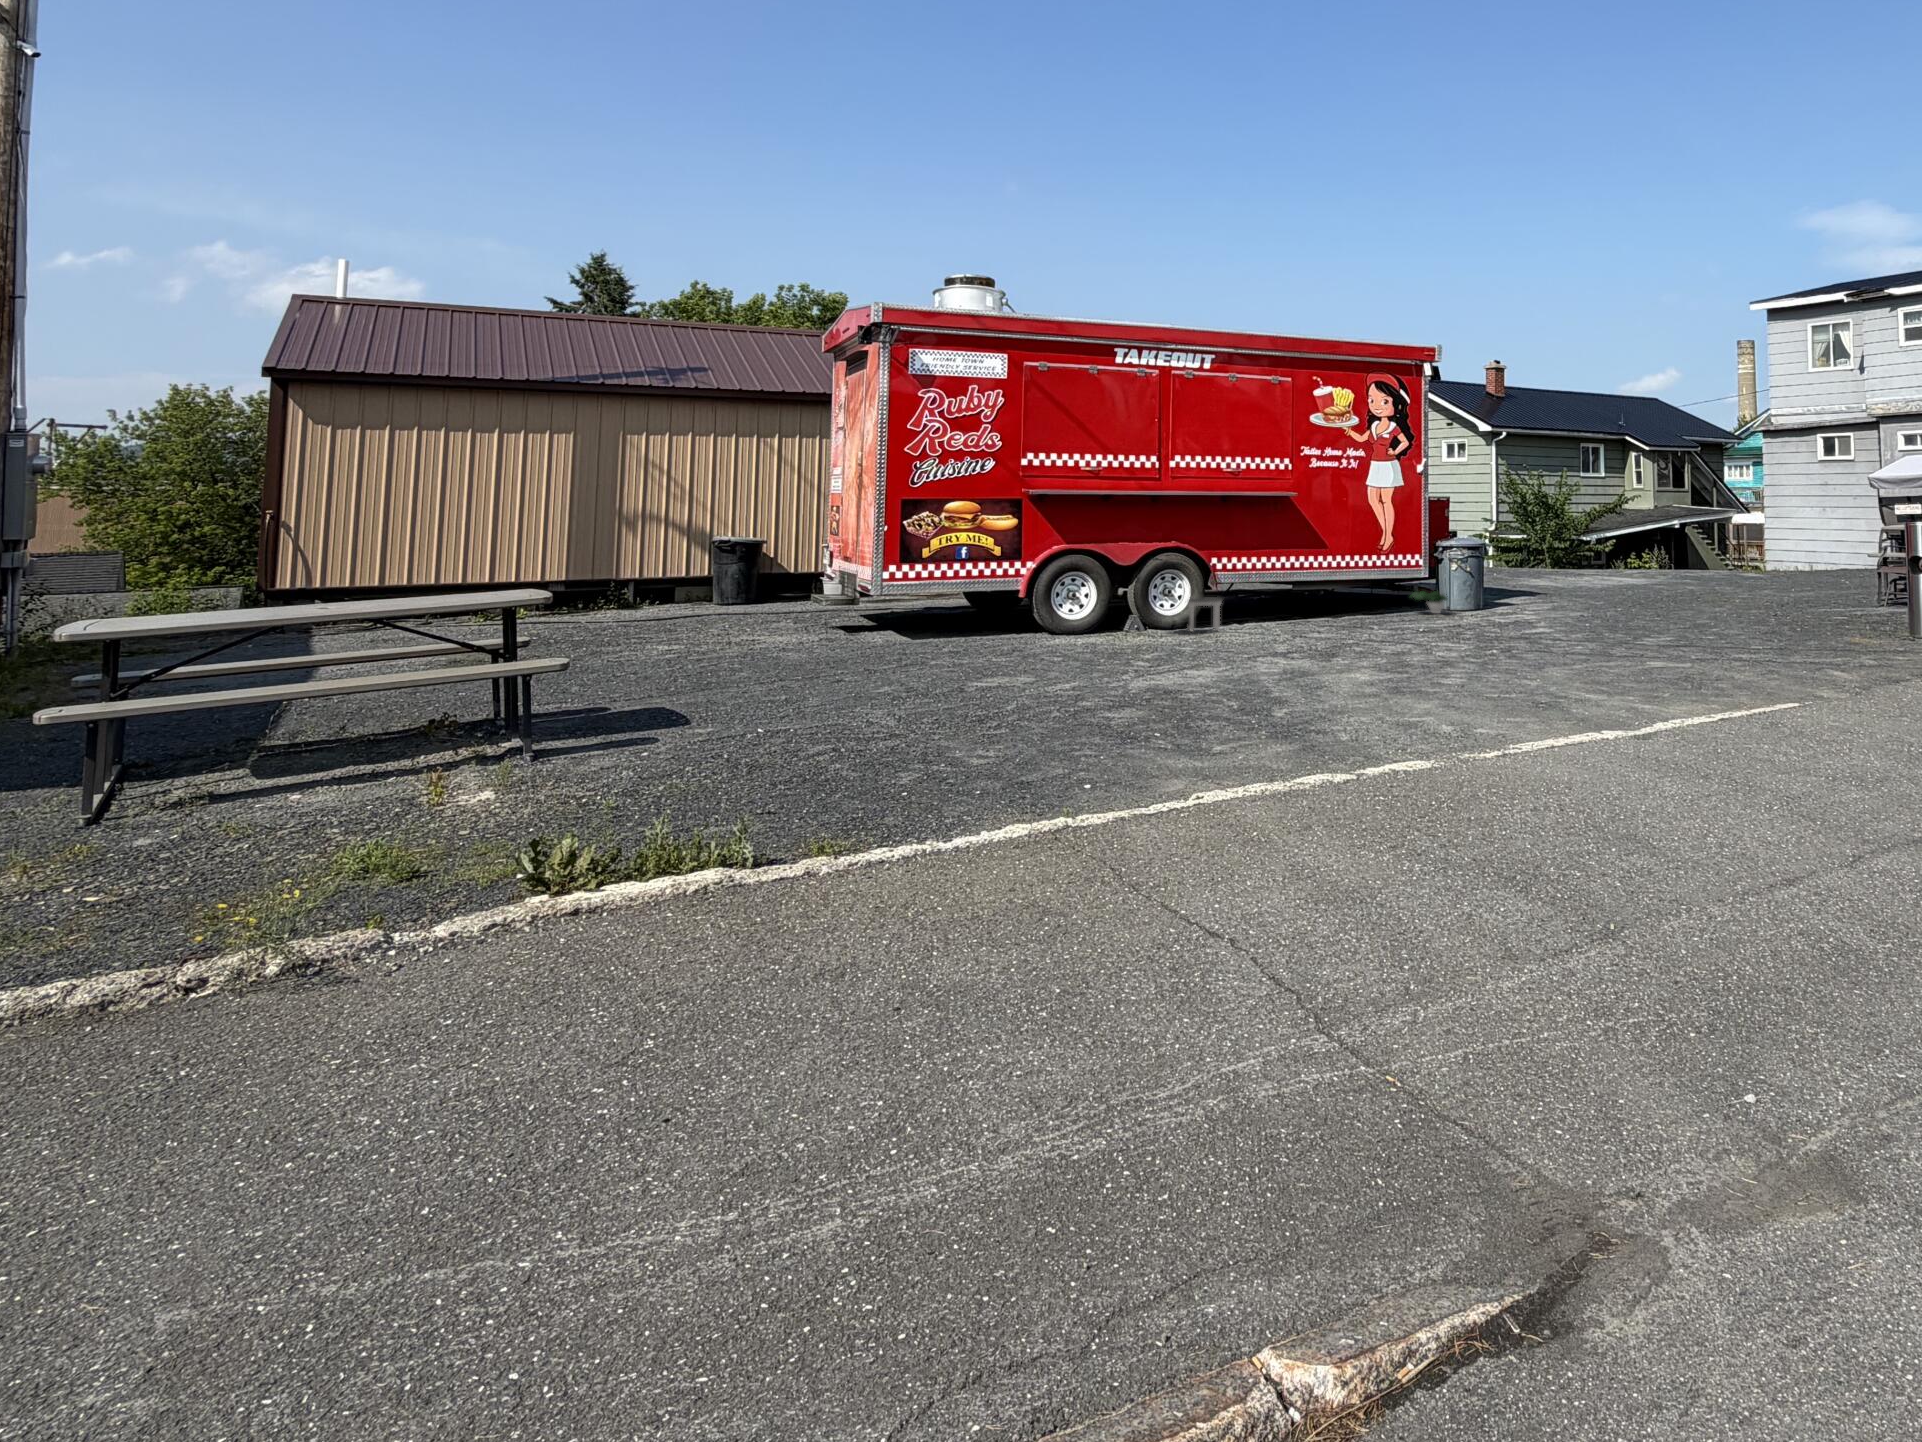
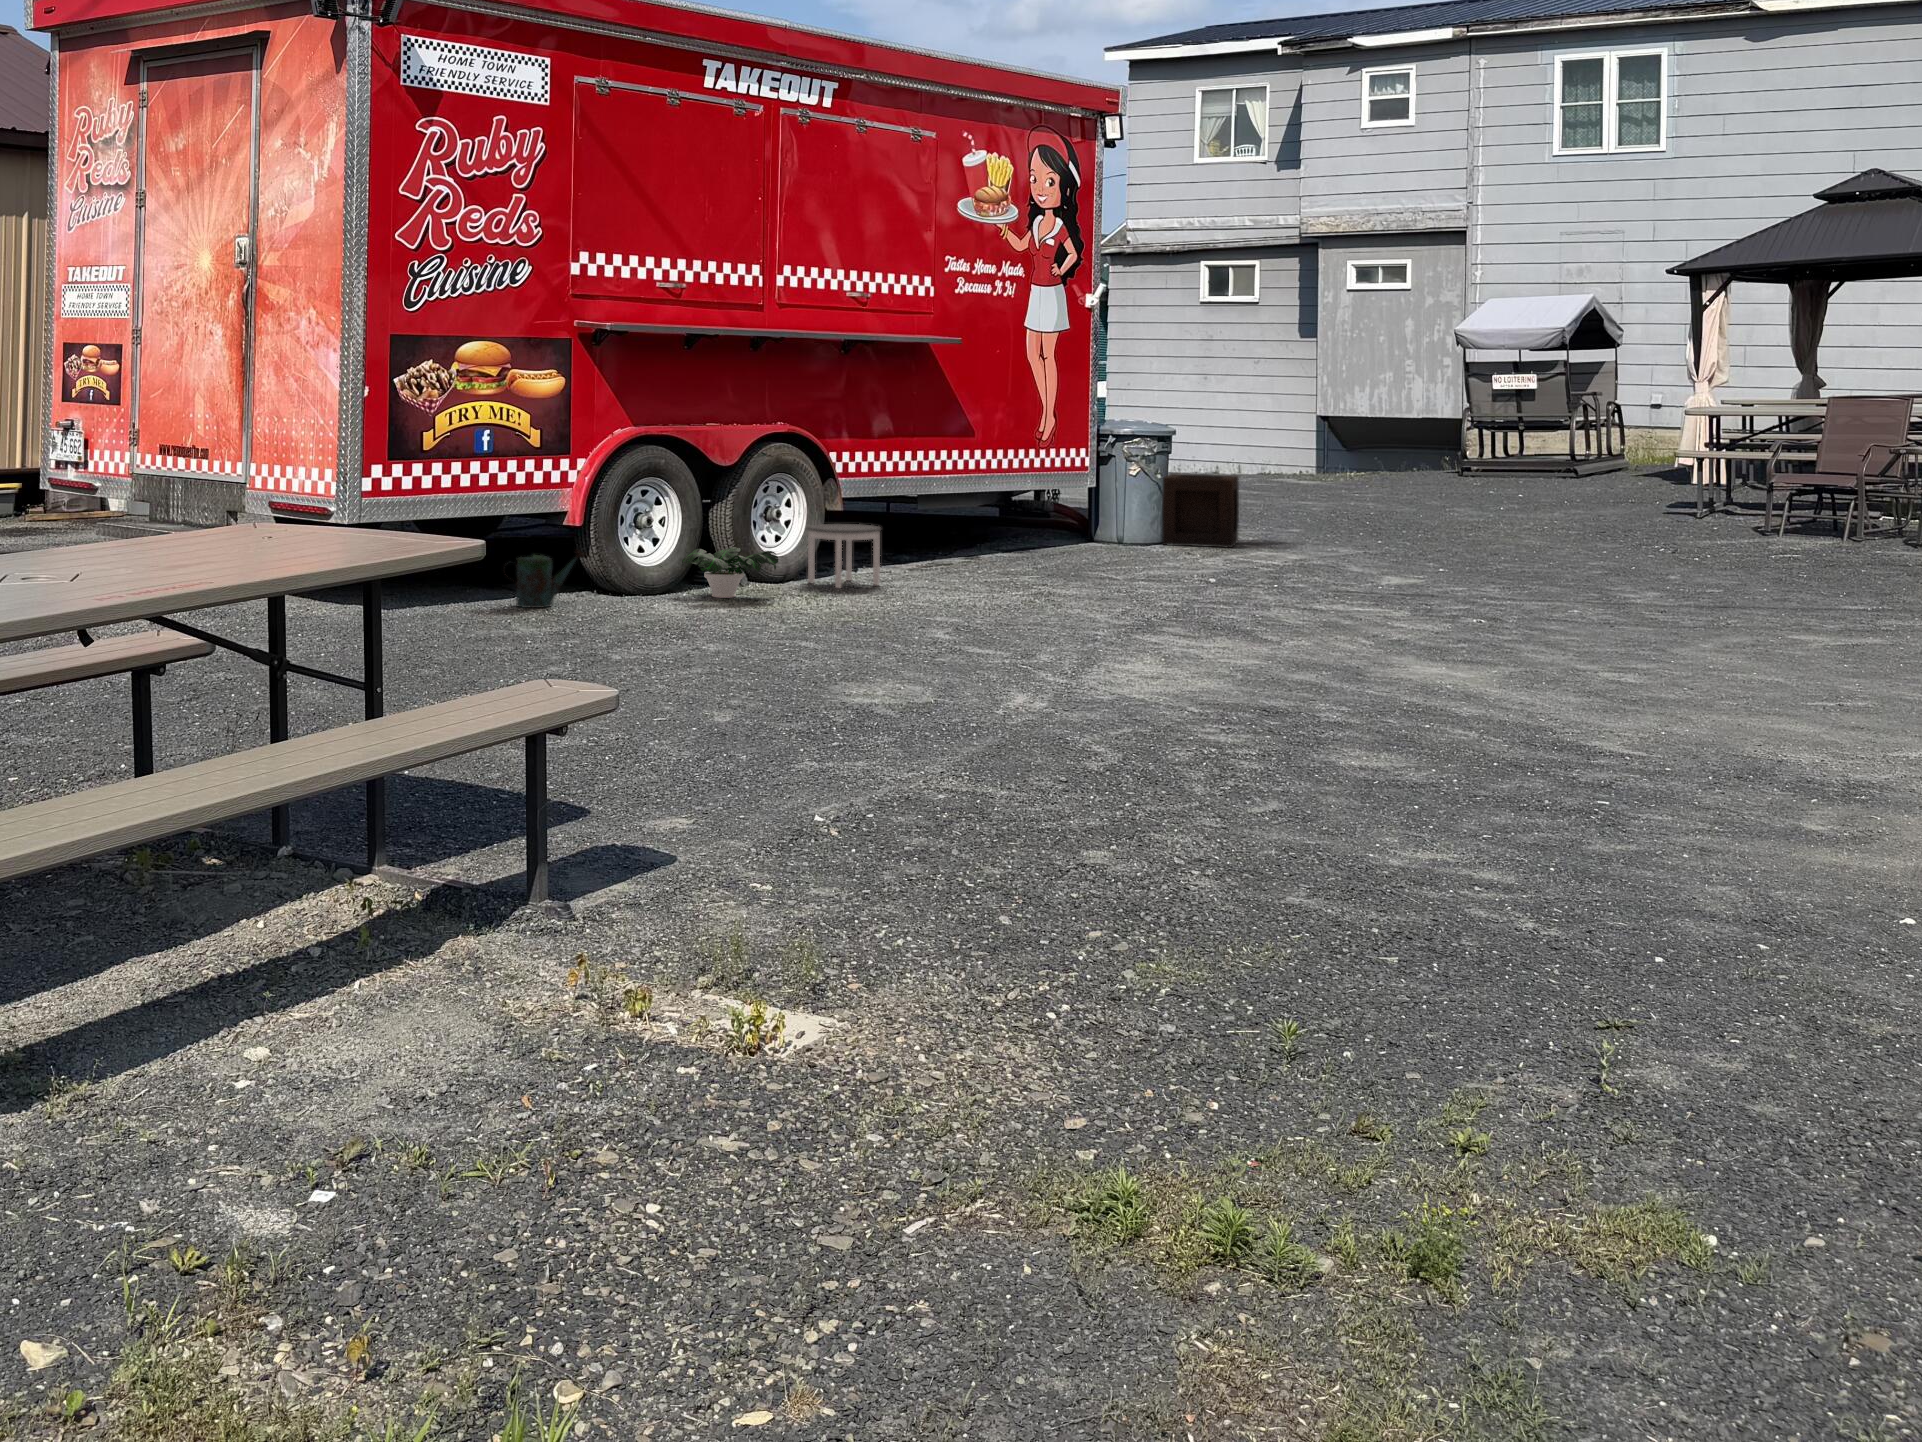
wooden crate: none [1483,574,1540,620] -> present [1162,473,1239,548]
potted plant: present [1411,591,1448,614] -> present [682,547,778,598]
watering can: none [992,605,1033,635] -> present [516,550,584,608]

